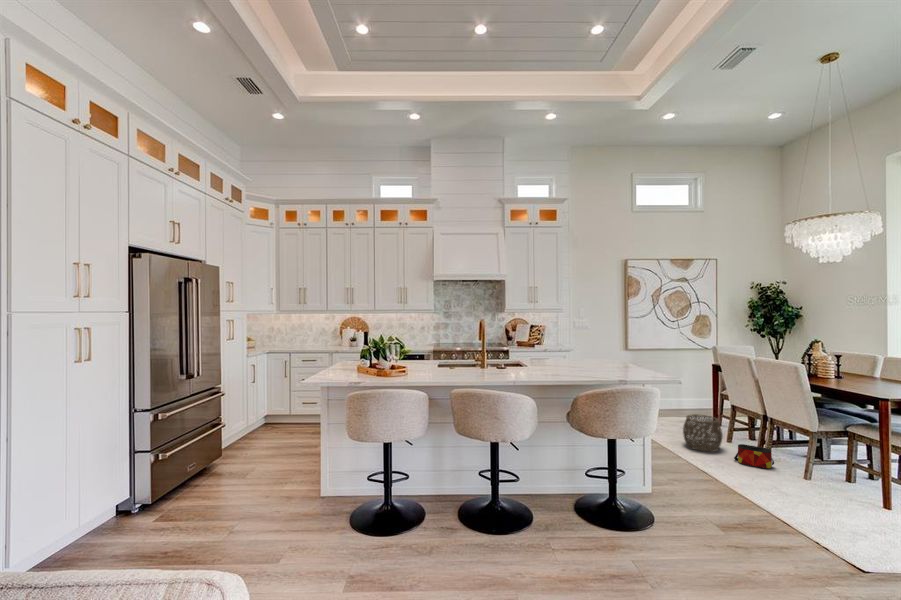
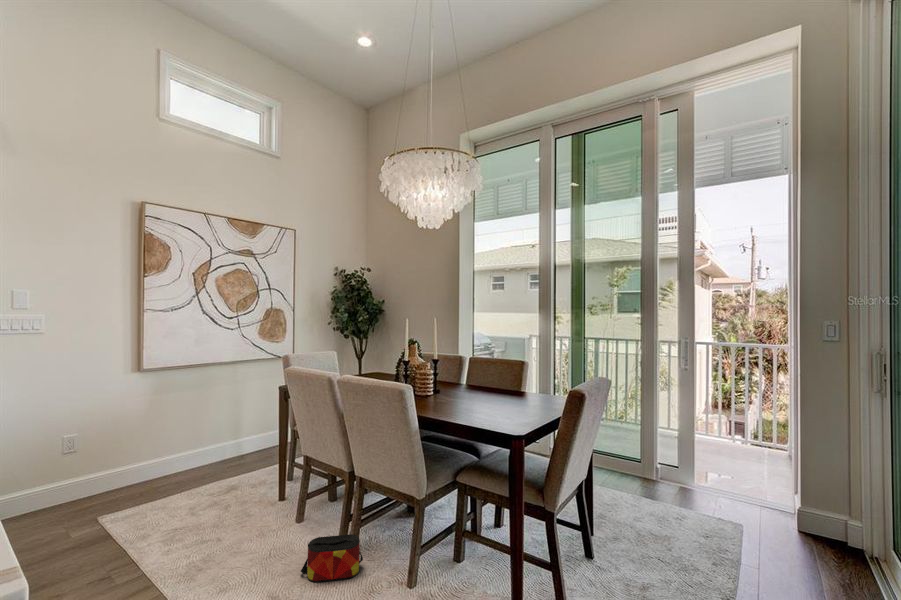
woven basket: present [683,414,723,452] -> none [212,487,285,571]

